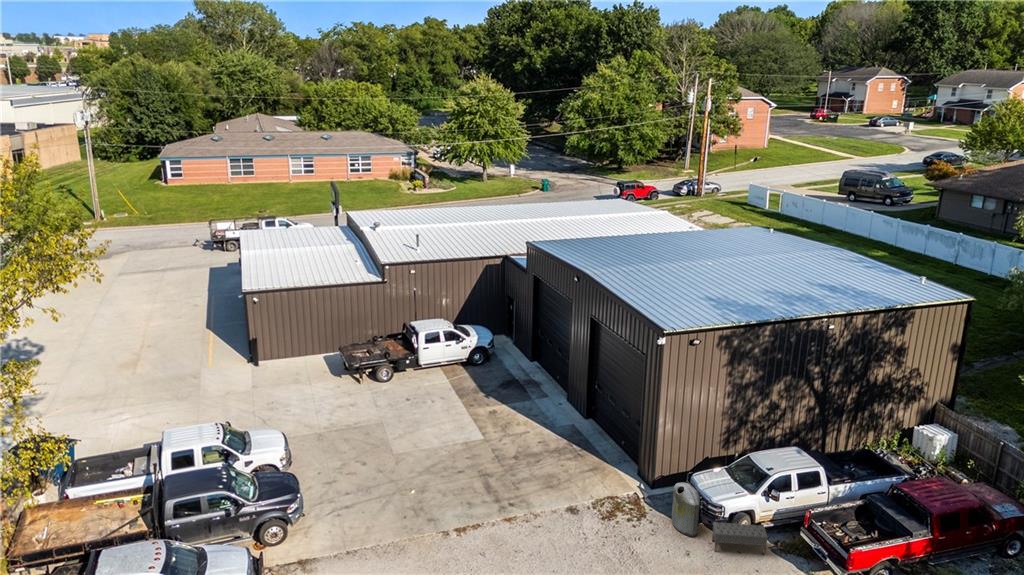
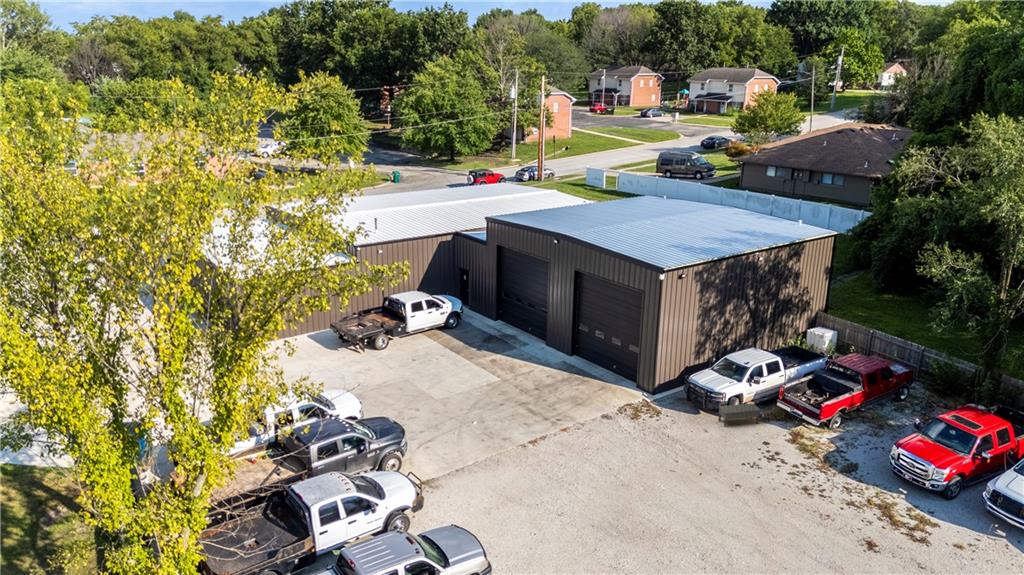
trash can: present [672,482,700,537] -> none [682,382,708,421]

